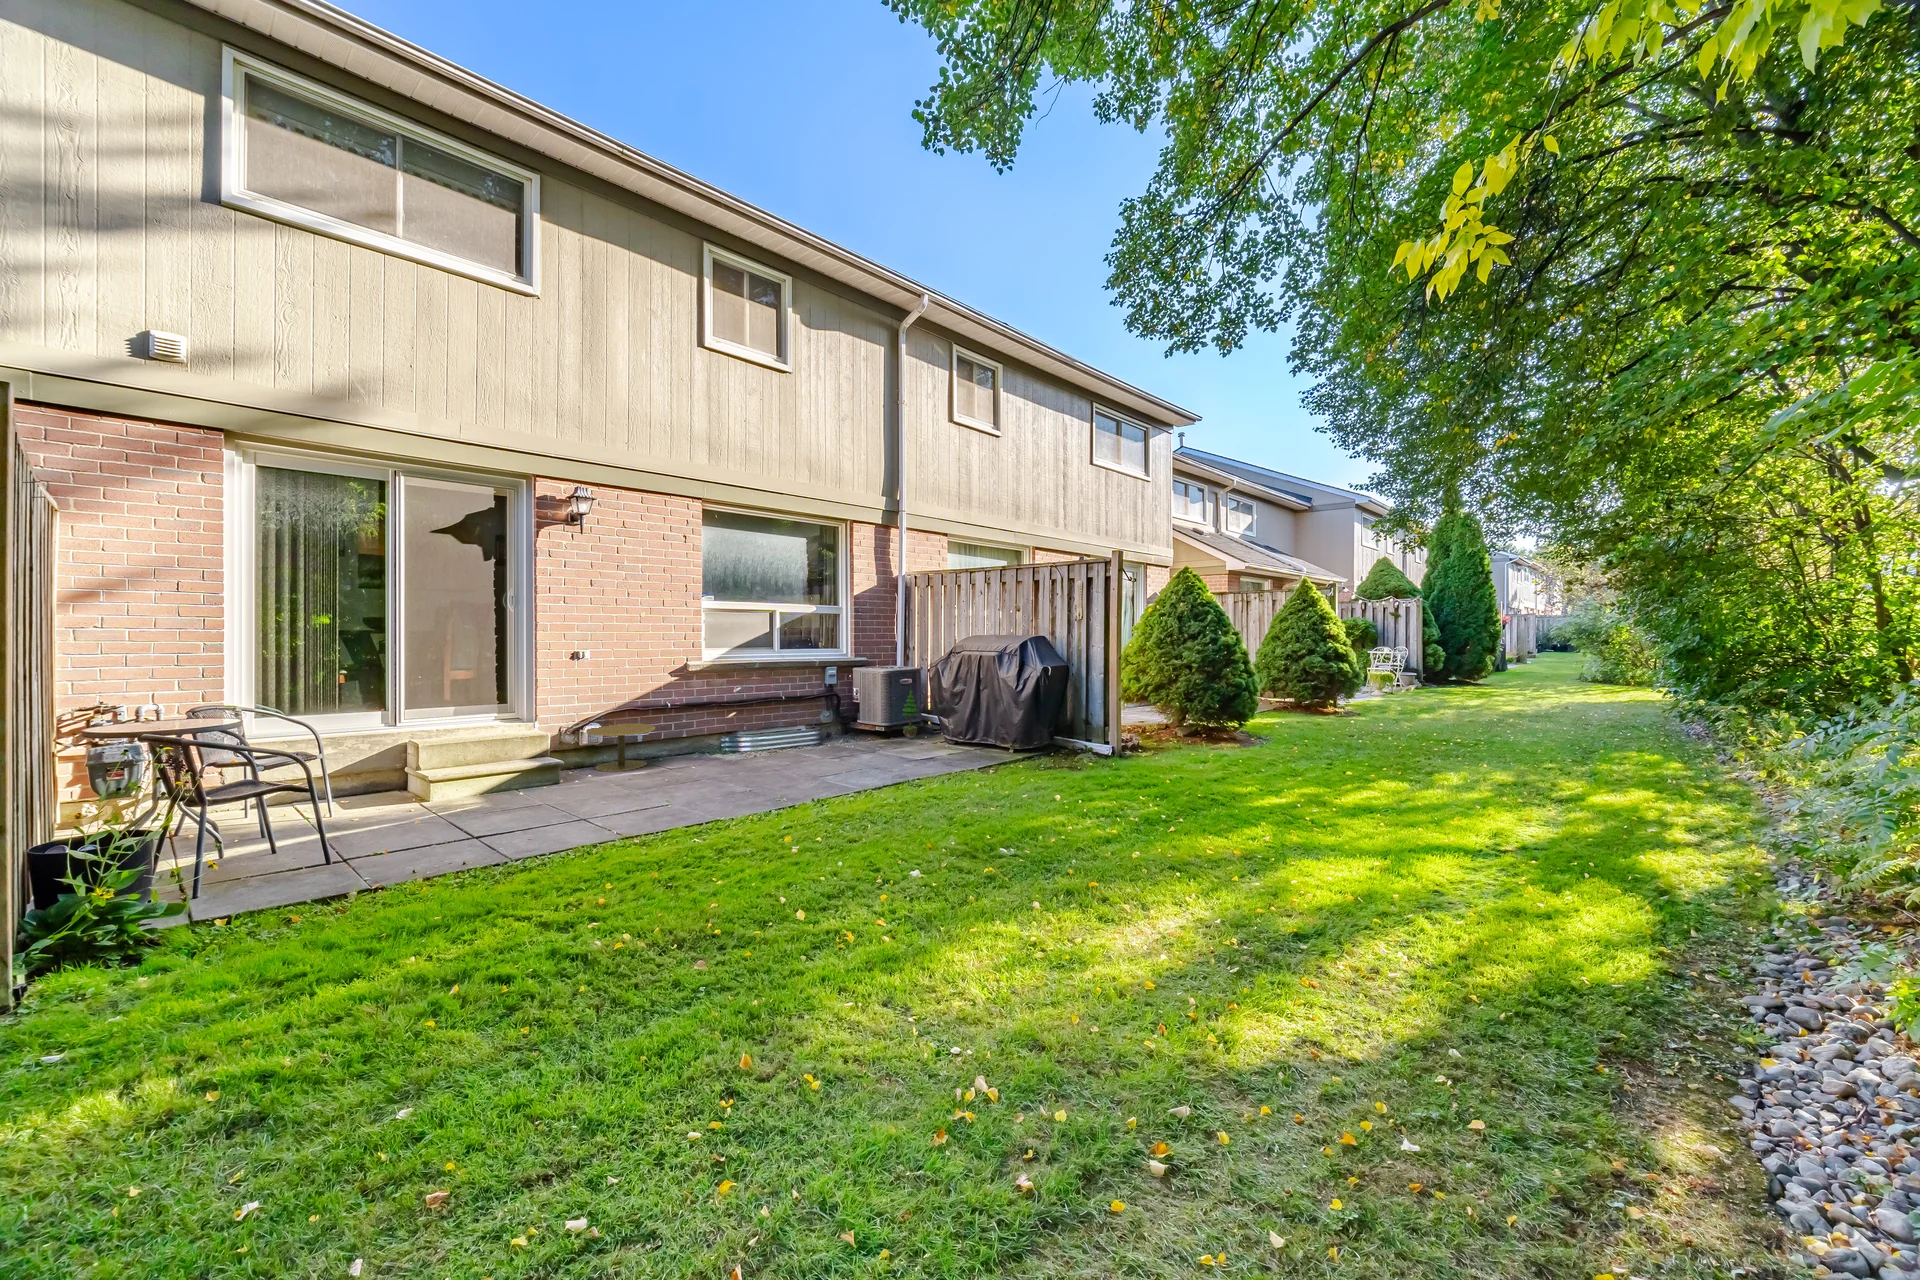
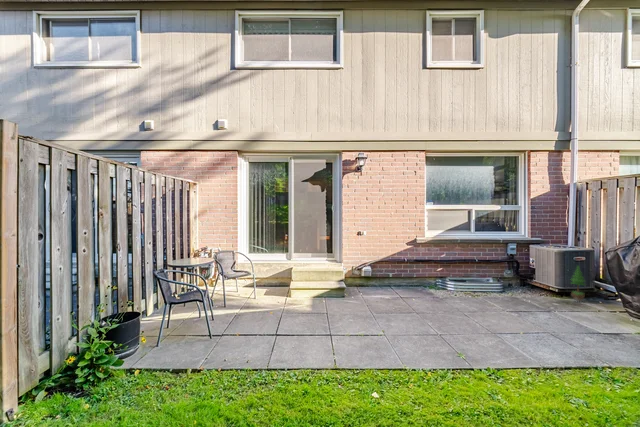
side table: present [586,723,655,771] -> none [360,268,393,294]

